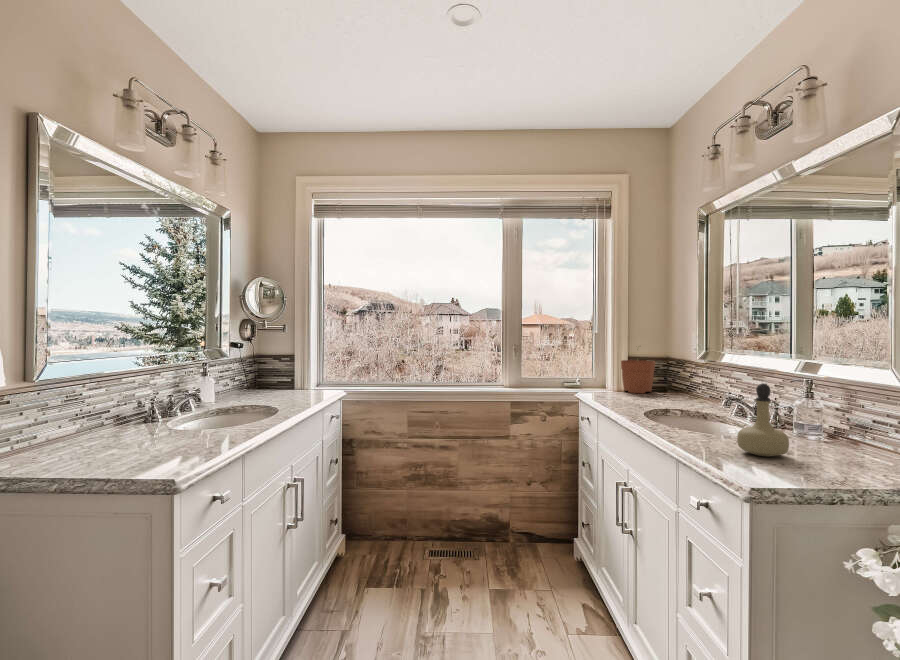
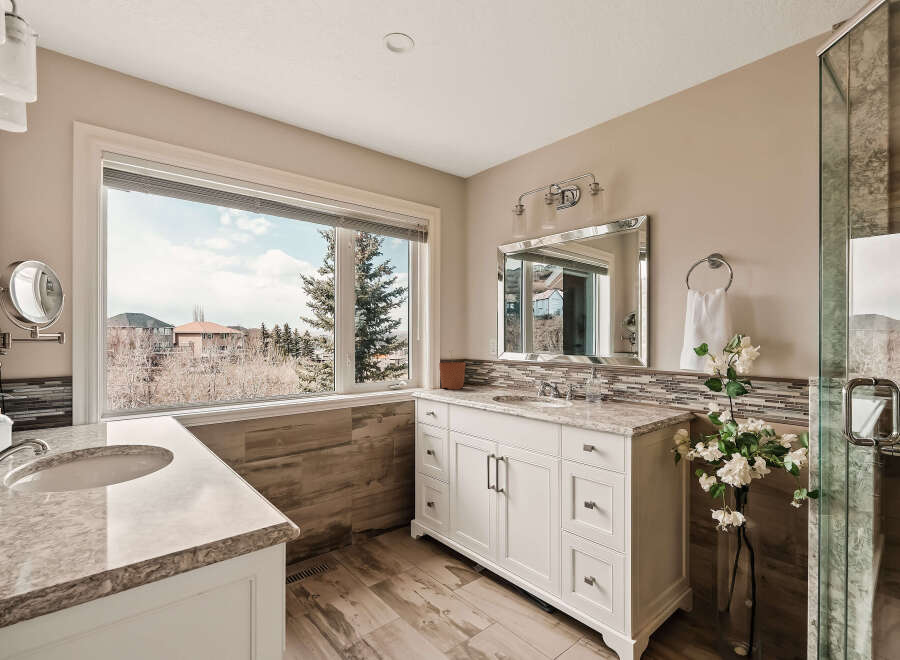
perfume bottle: present [737,383,789,457] -> none [603,371,634,419]

